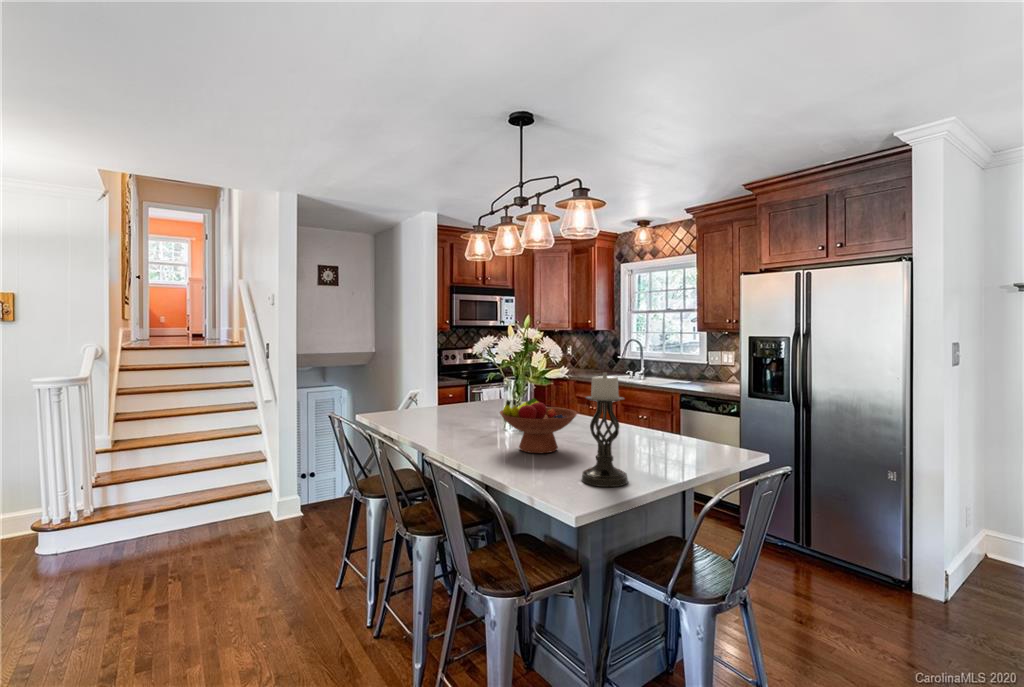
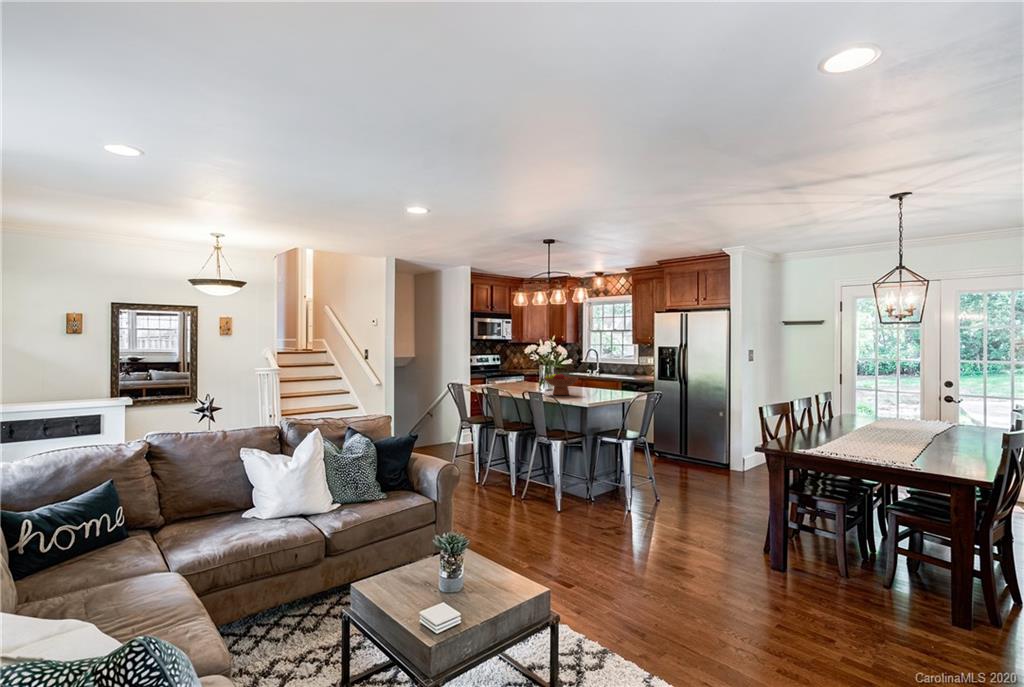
candle holder: present [582,373,628,487] -> none [585,358,603,401]

